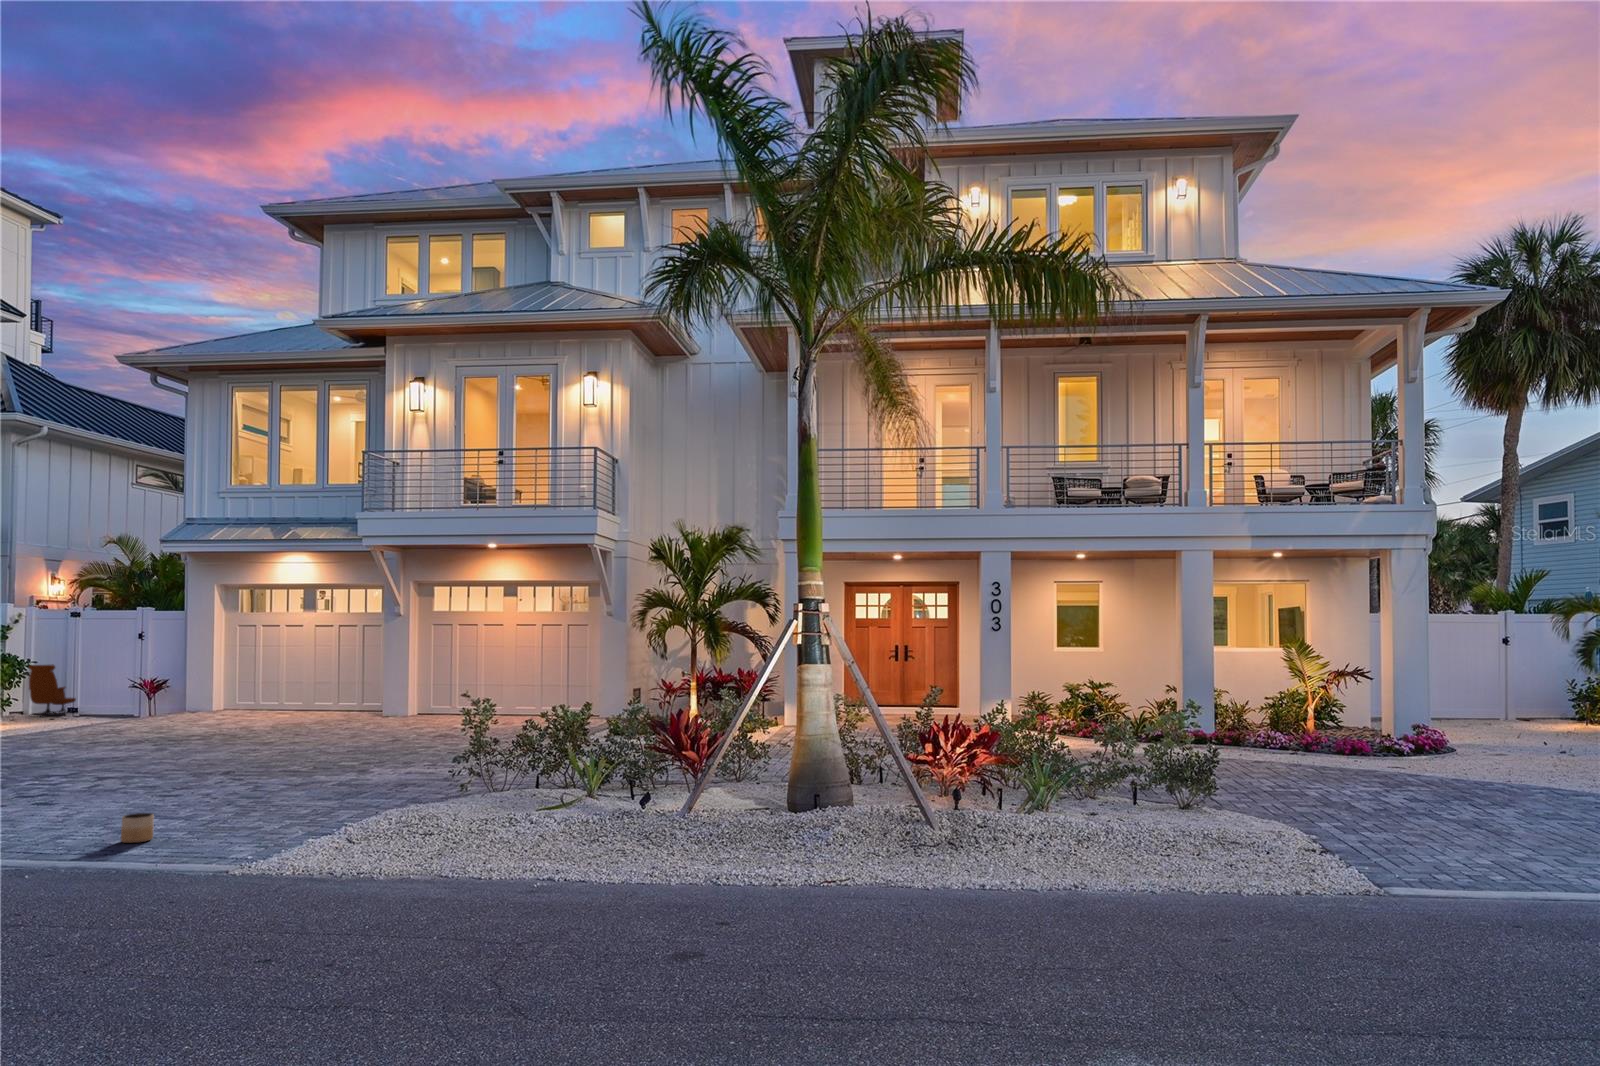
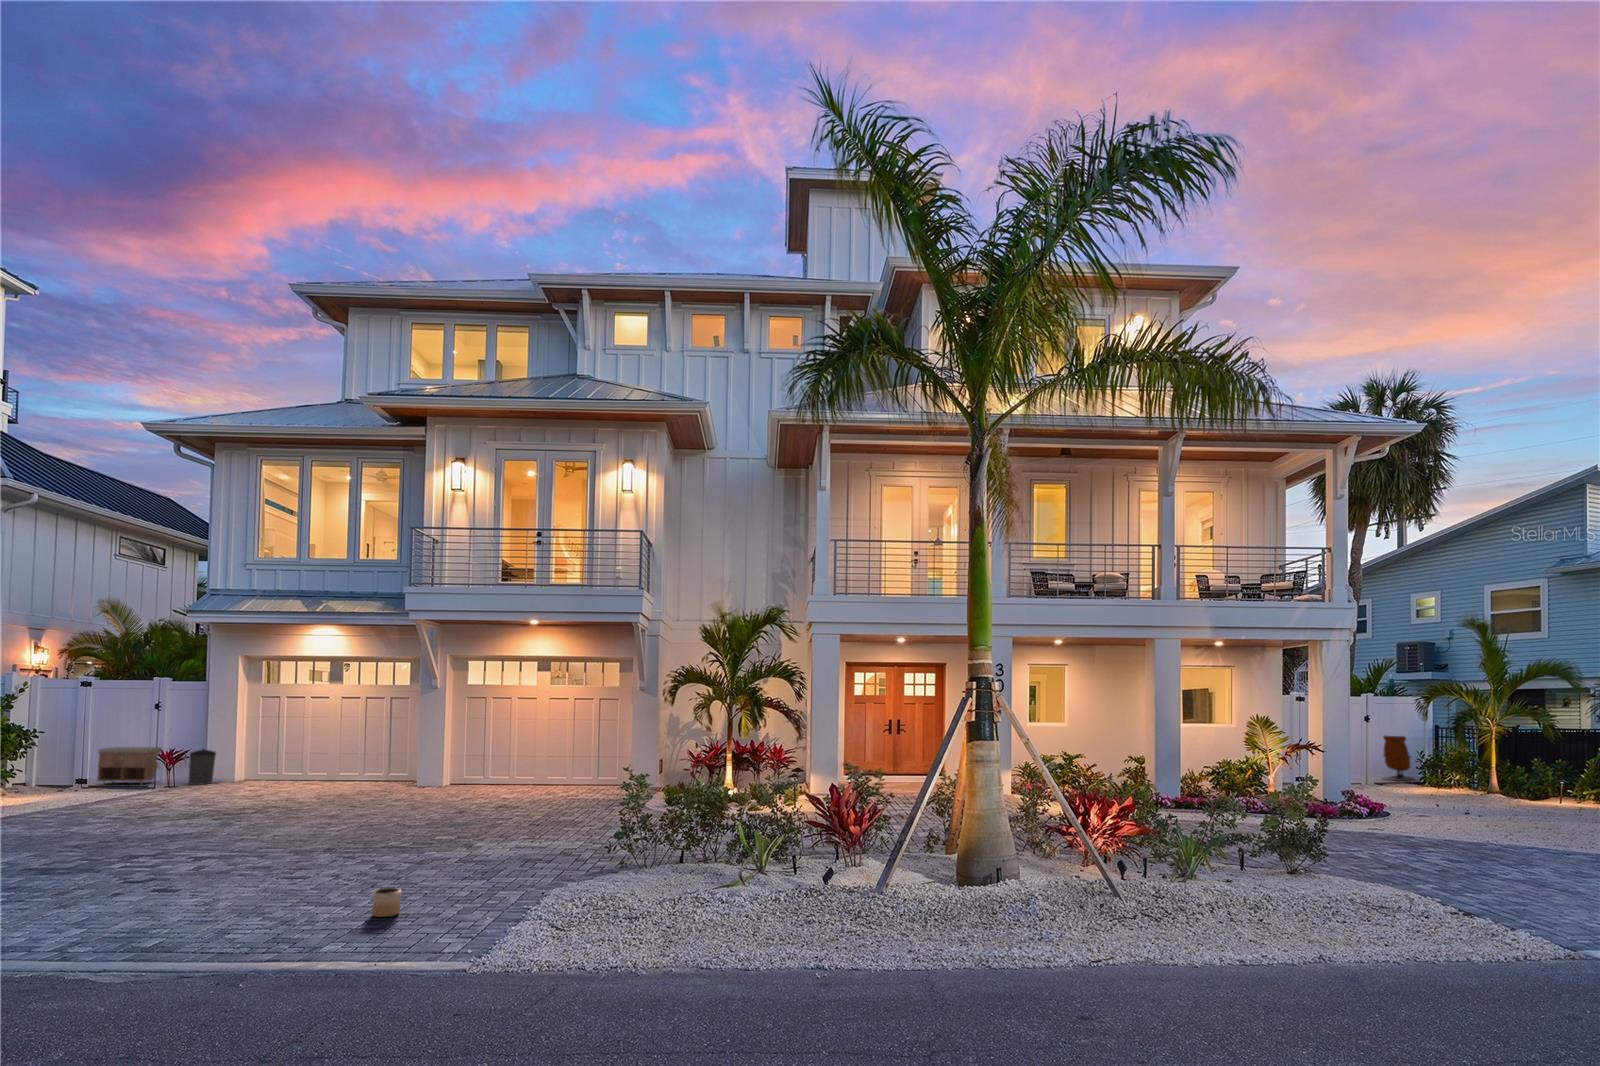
lounge chair: present [29,664,76,715] -> present [1383,736,1411,779]
storage bench: none [87,678,149,715] -> present [97,747,161,784]
trash can: none [173,680,199,716] -> present [189,749,216,785]

